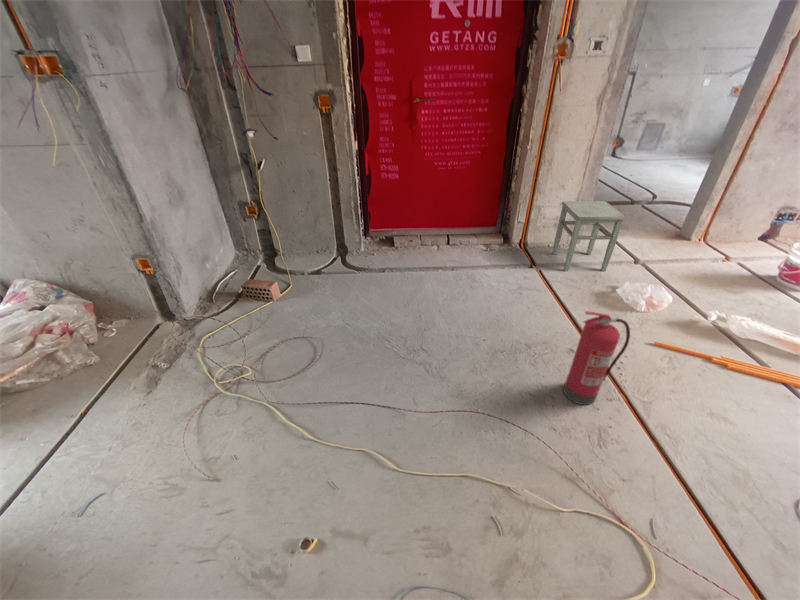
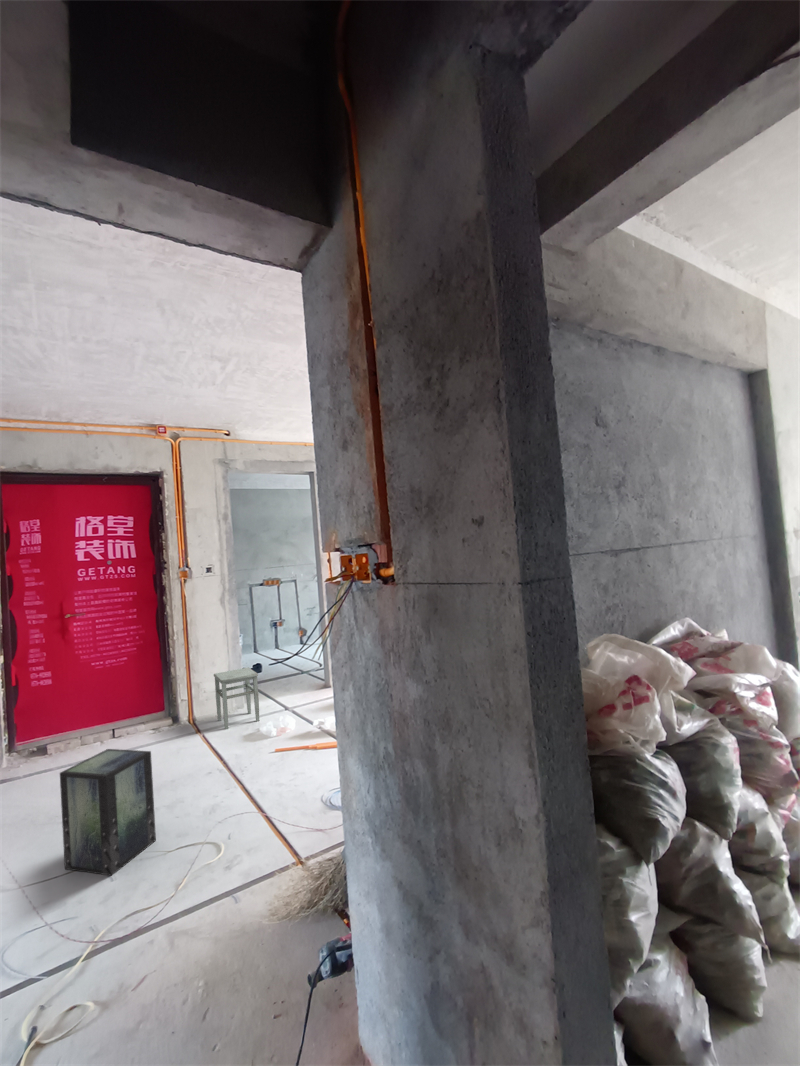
fire extinguisher: present [563,312,630,405] -> none [194,721,233,800]
storage box: none [418,329,541,502] -> present [60,749,156,876]

